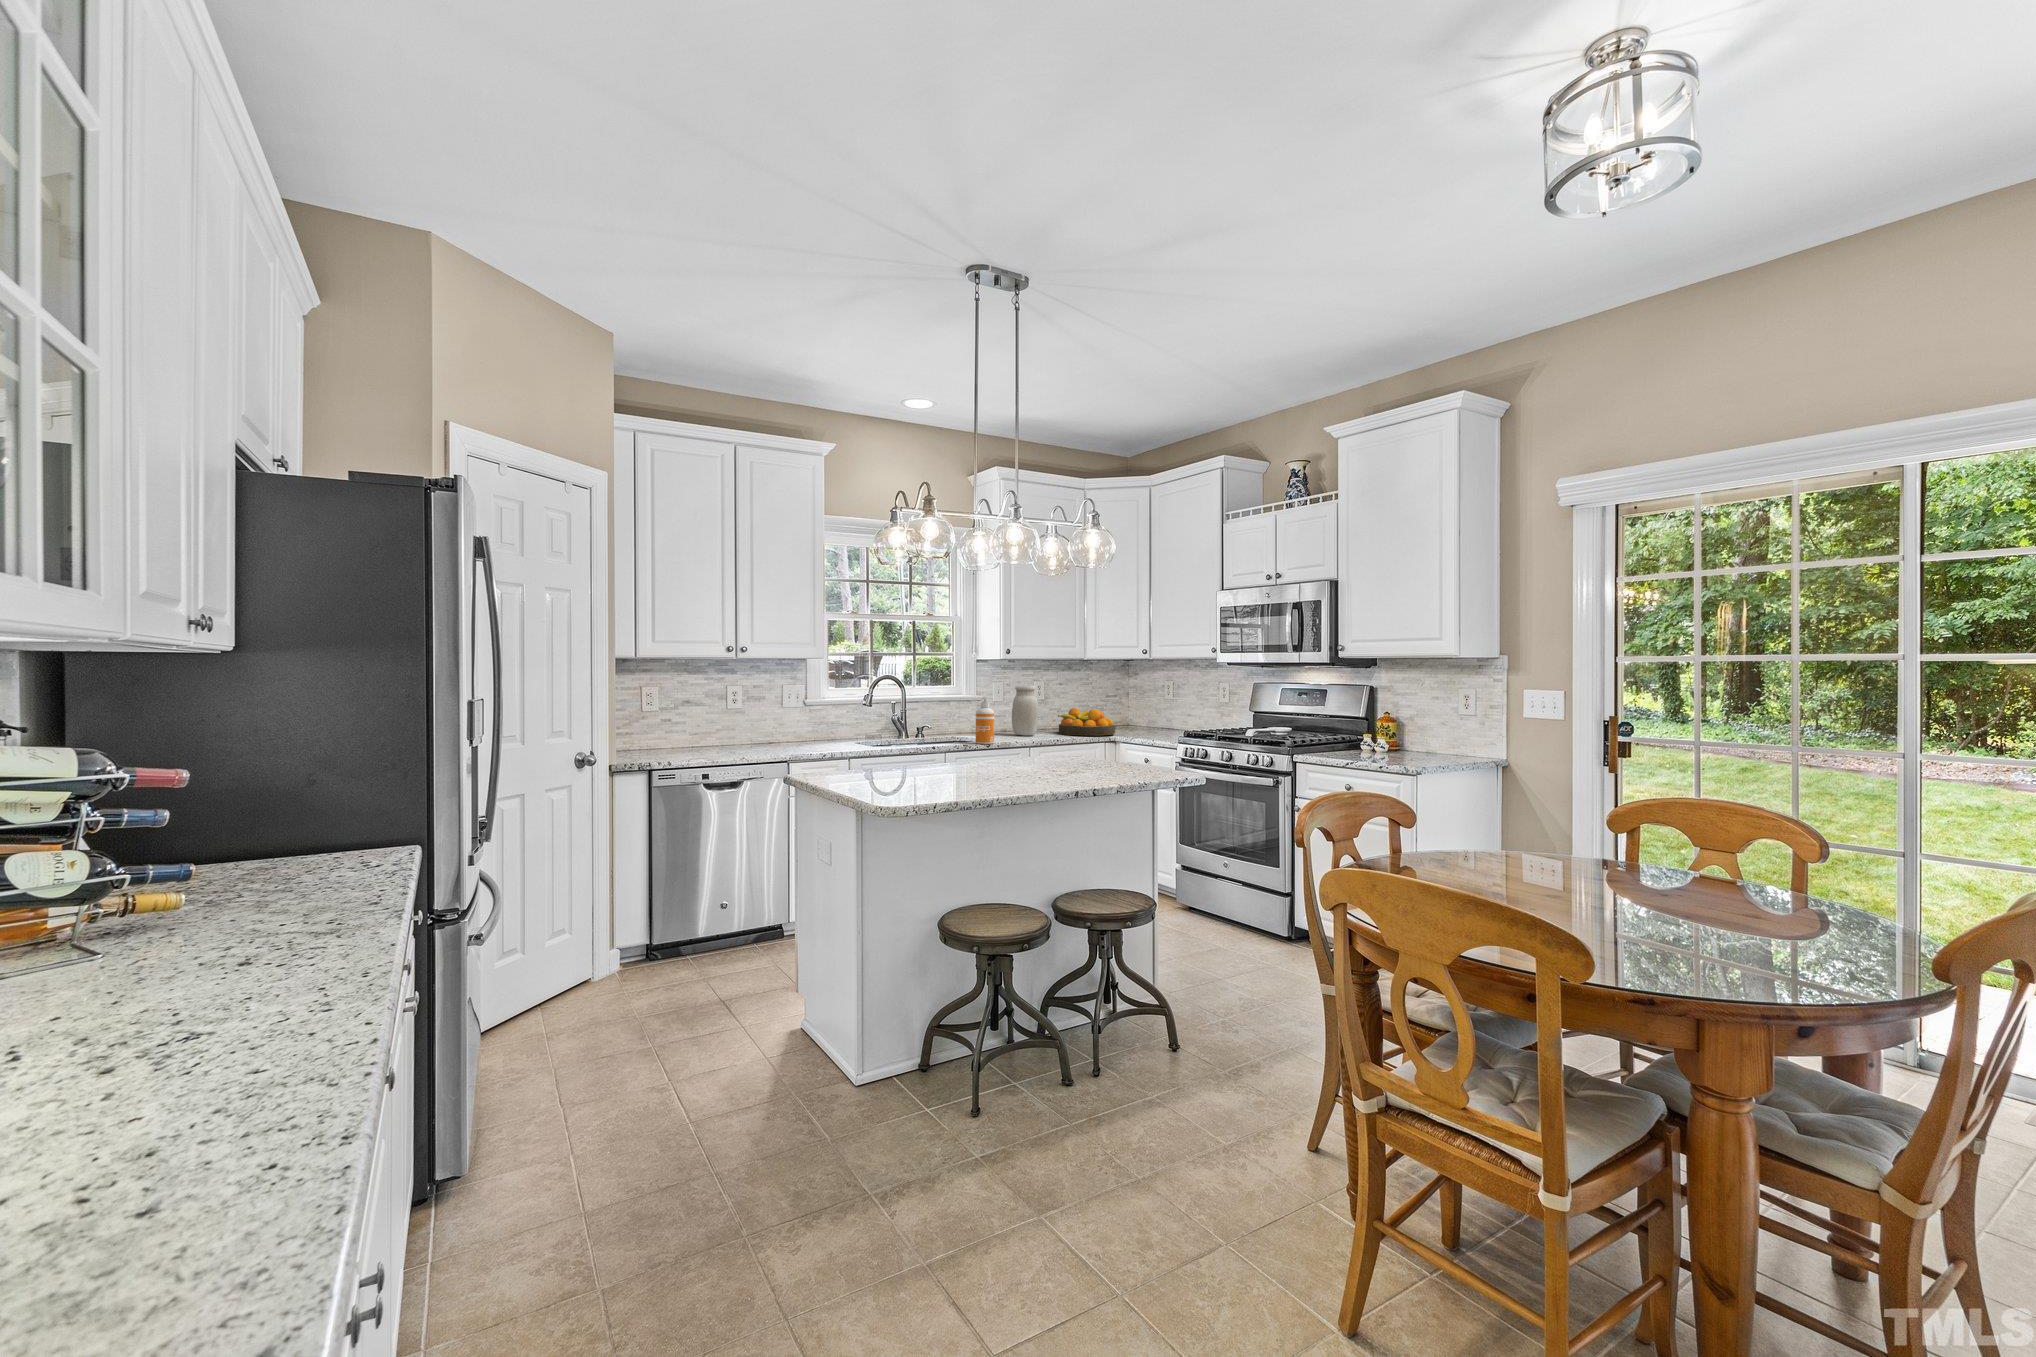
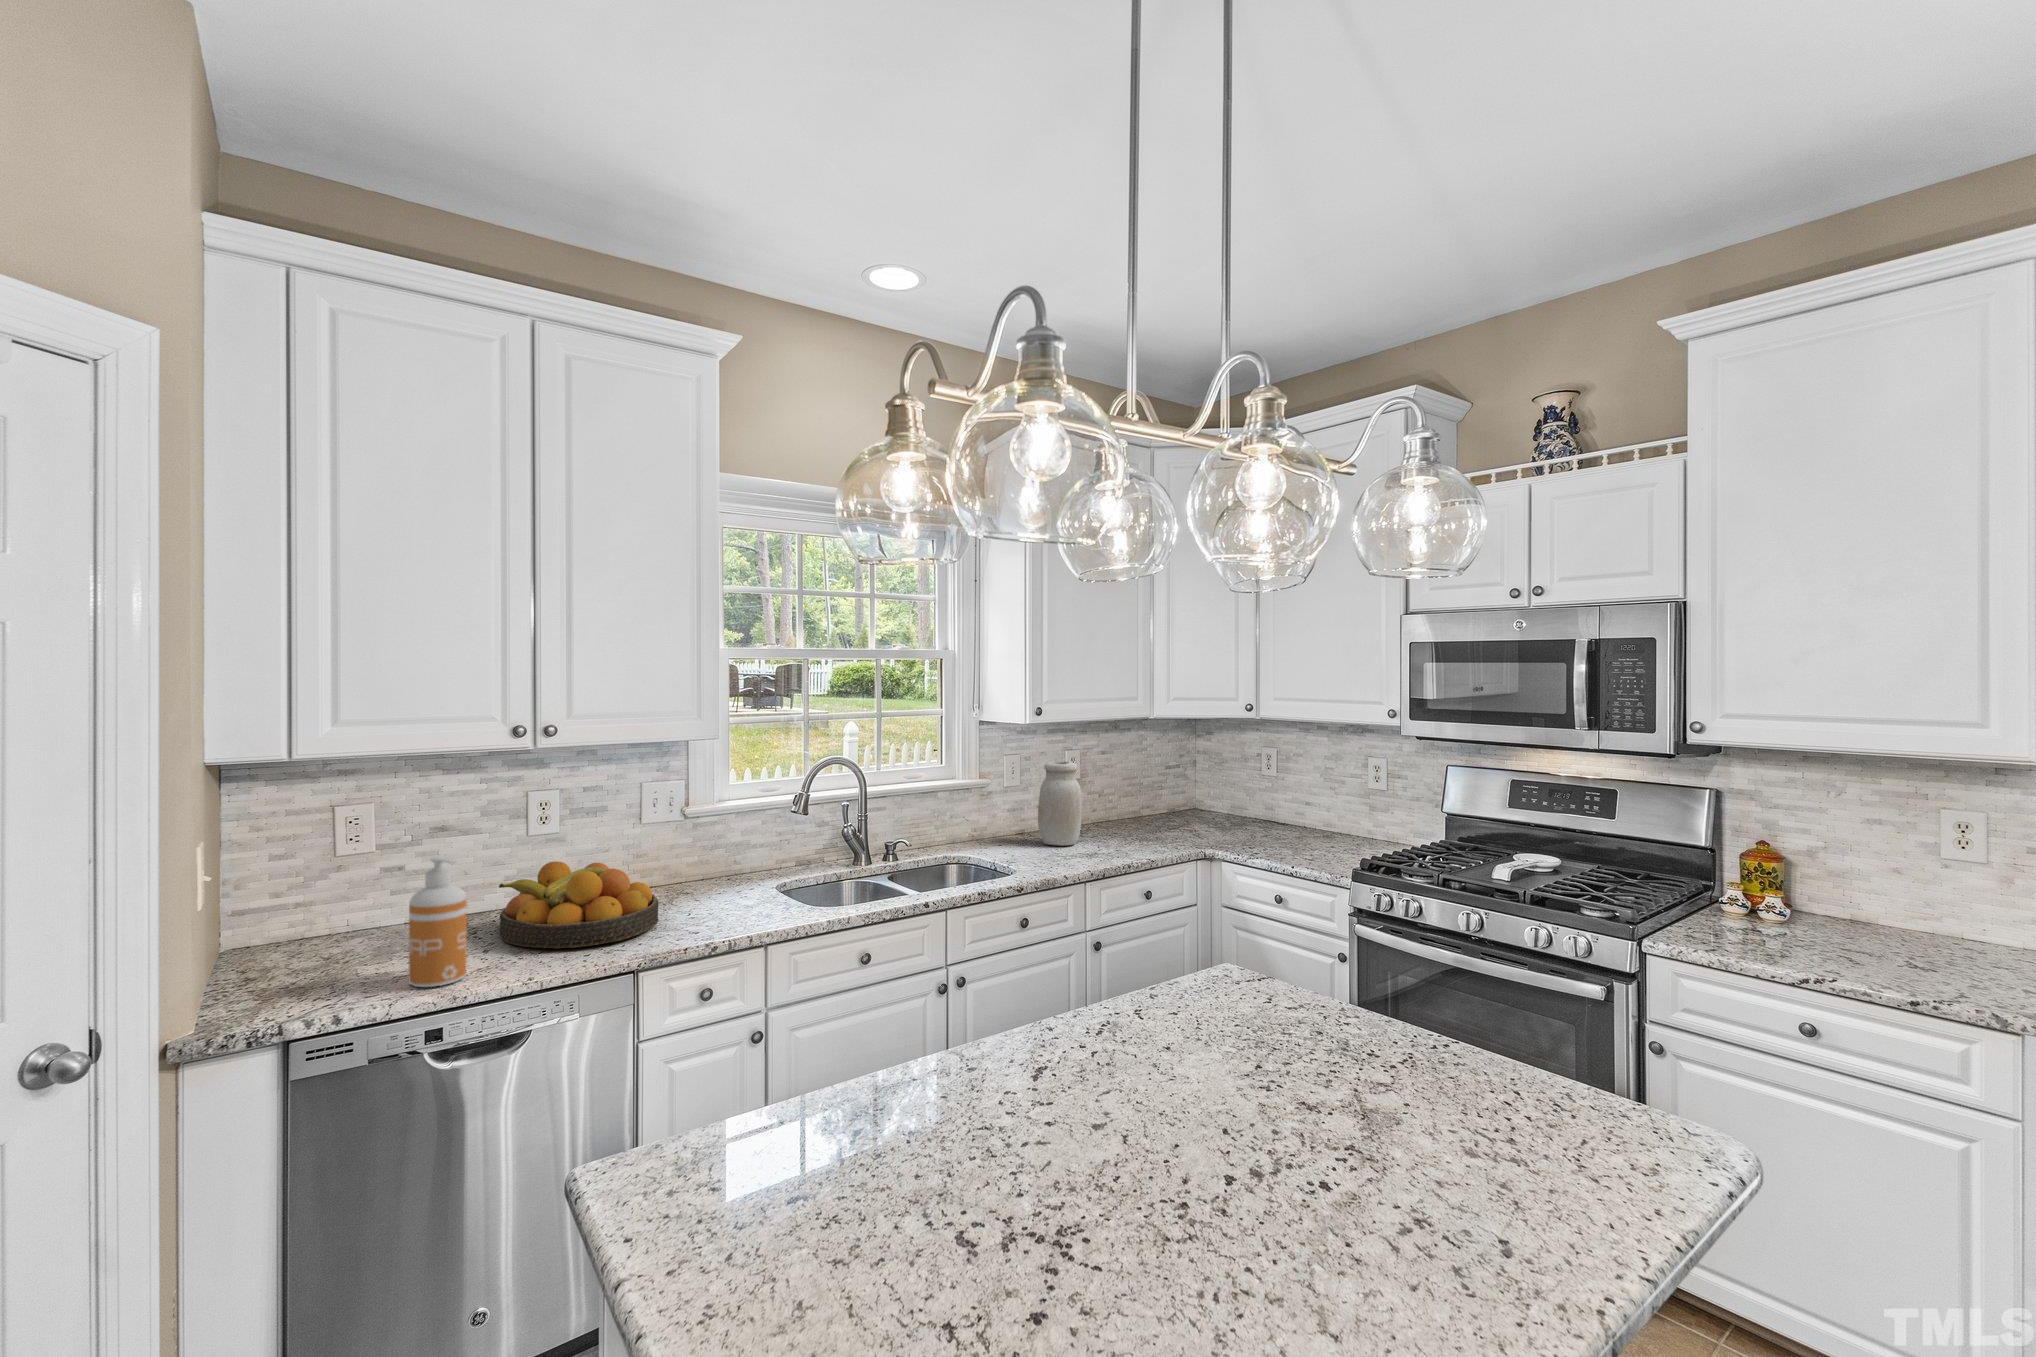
soap dispenser: present [976,697,994,744] -> present [409,857,467,987]
fruit bowl: present [1058,708,1115,735] -> present [499,861,658,948]

